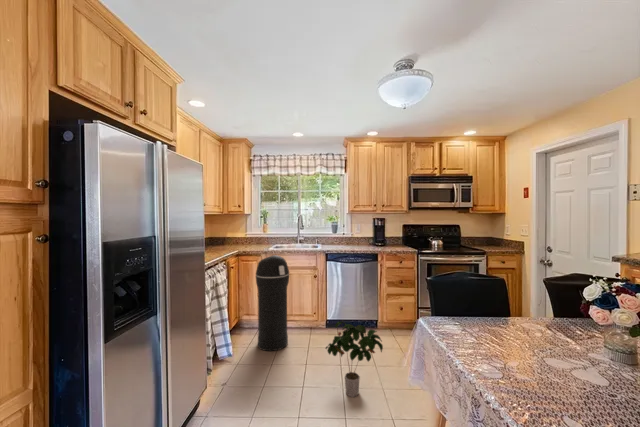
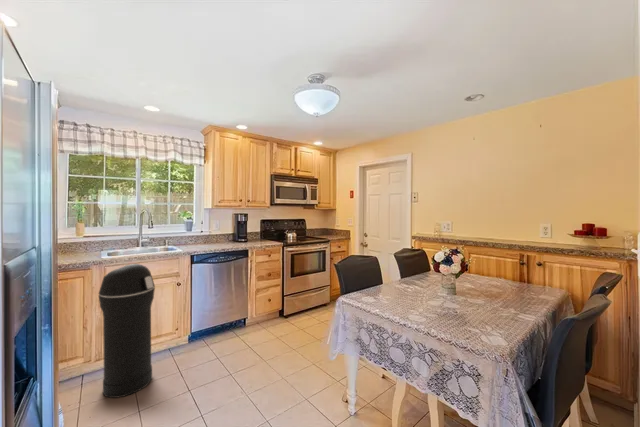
potted plant: present [326,321,383,397] -> none [230,322,297,400]

